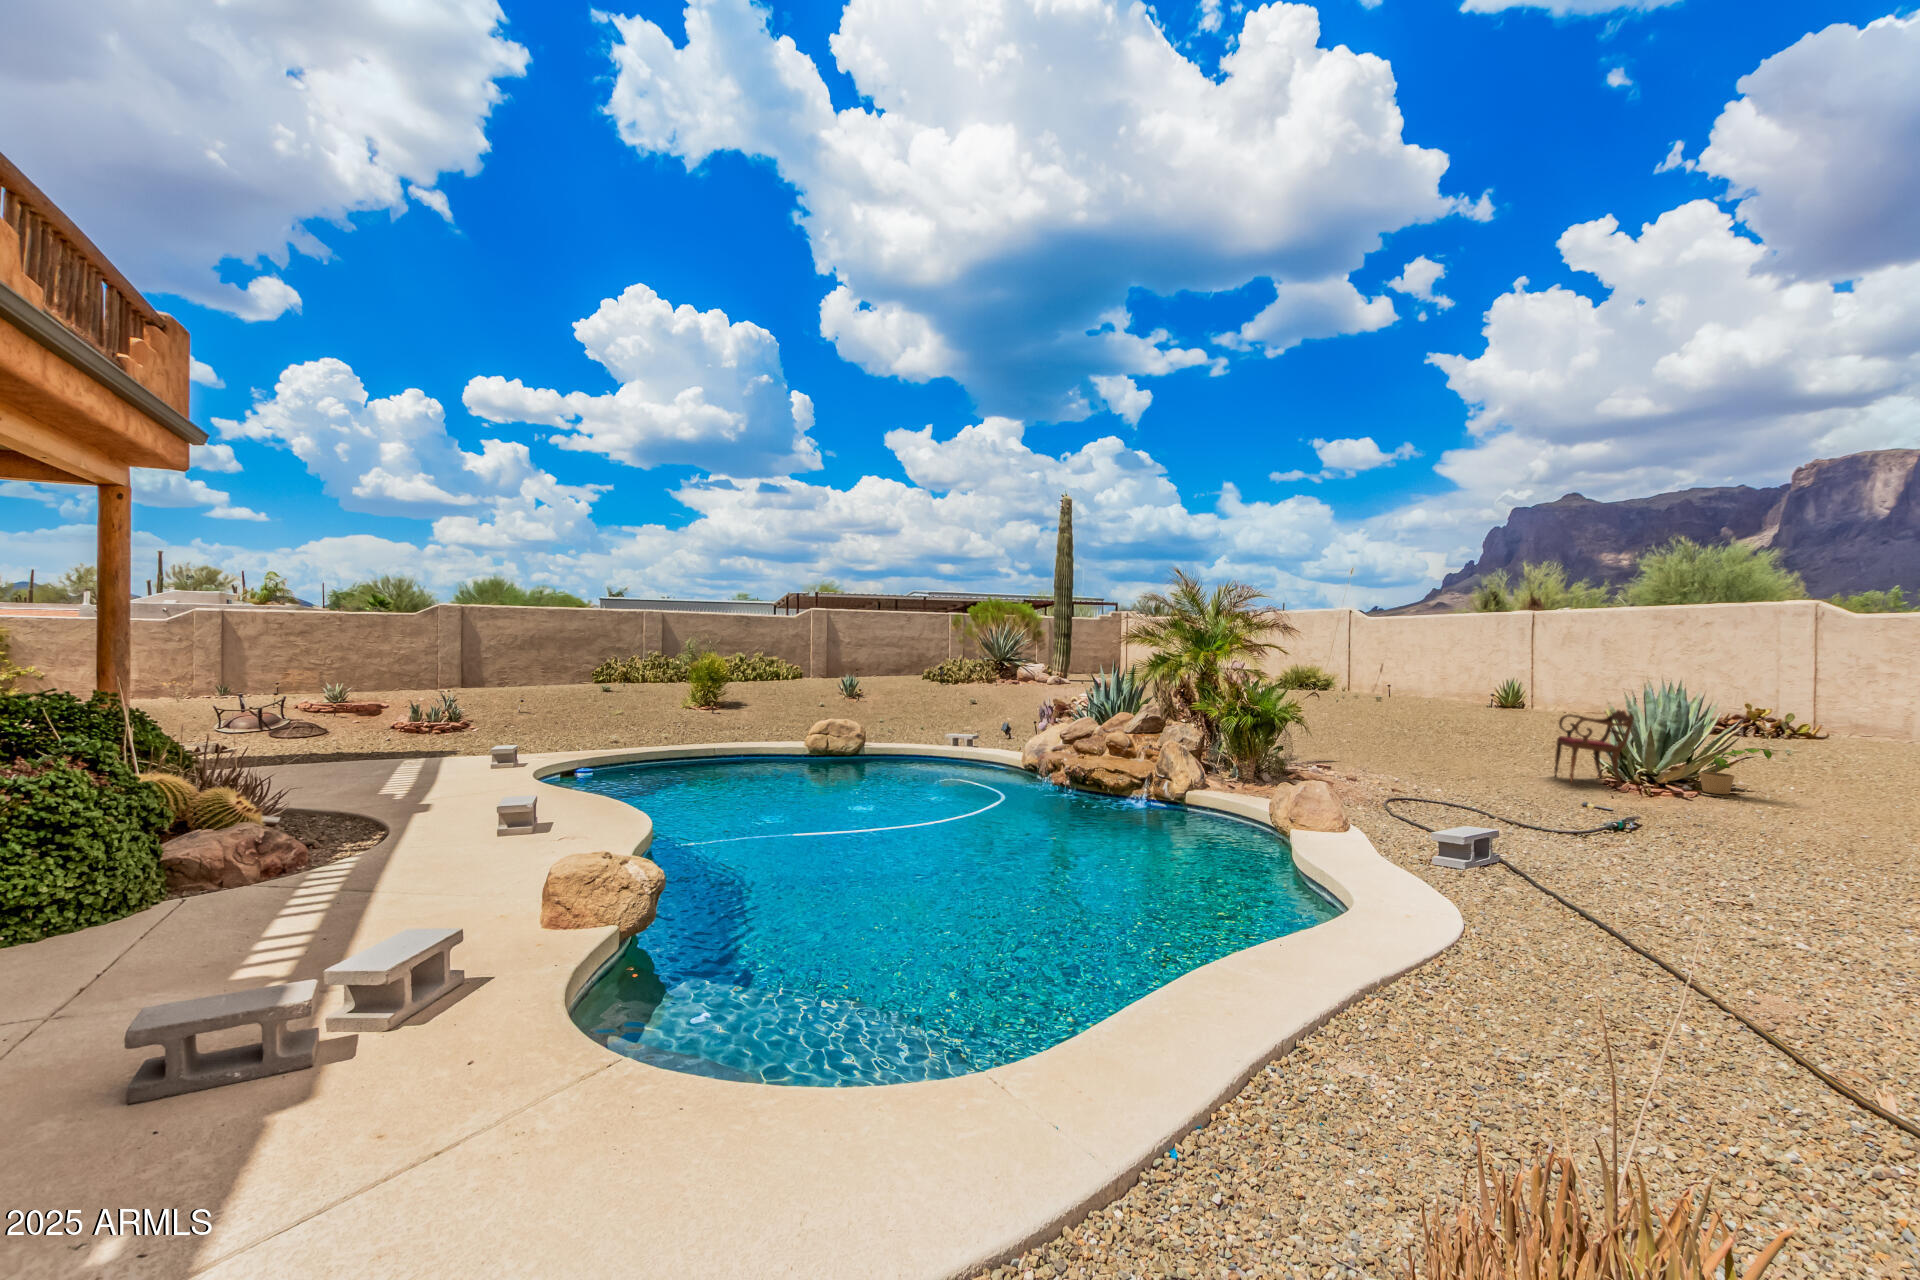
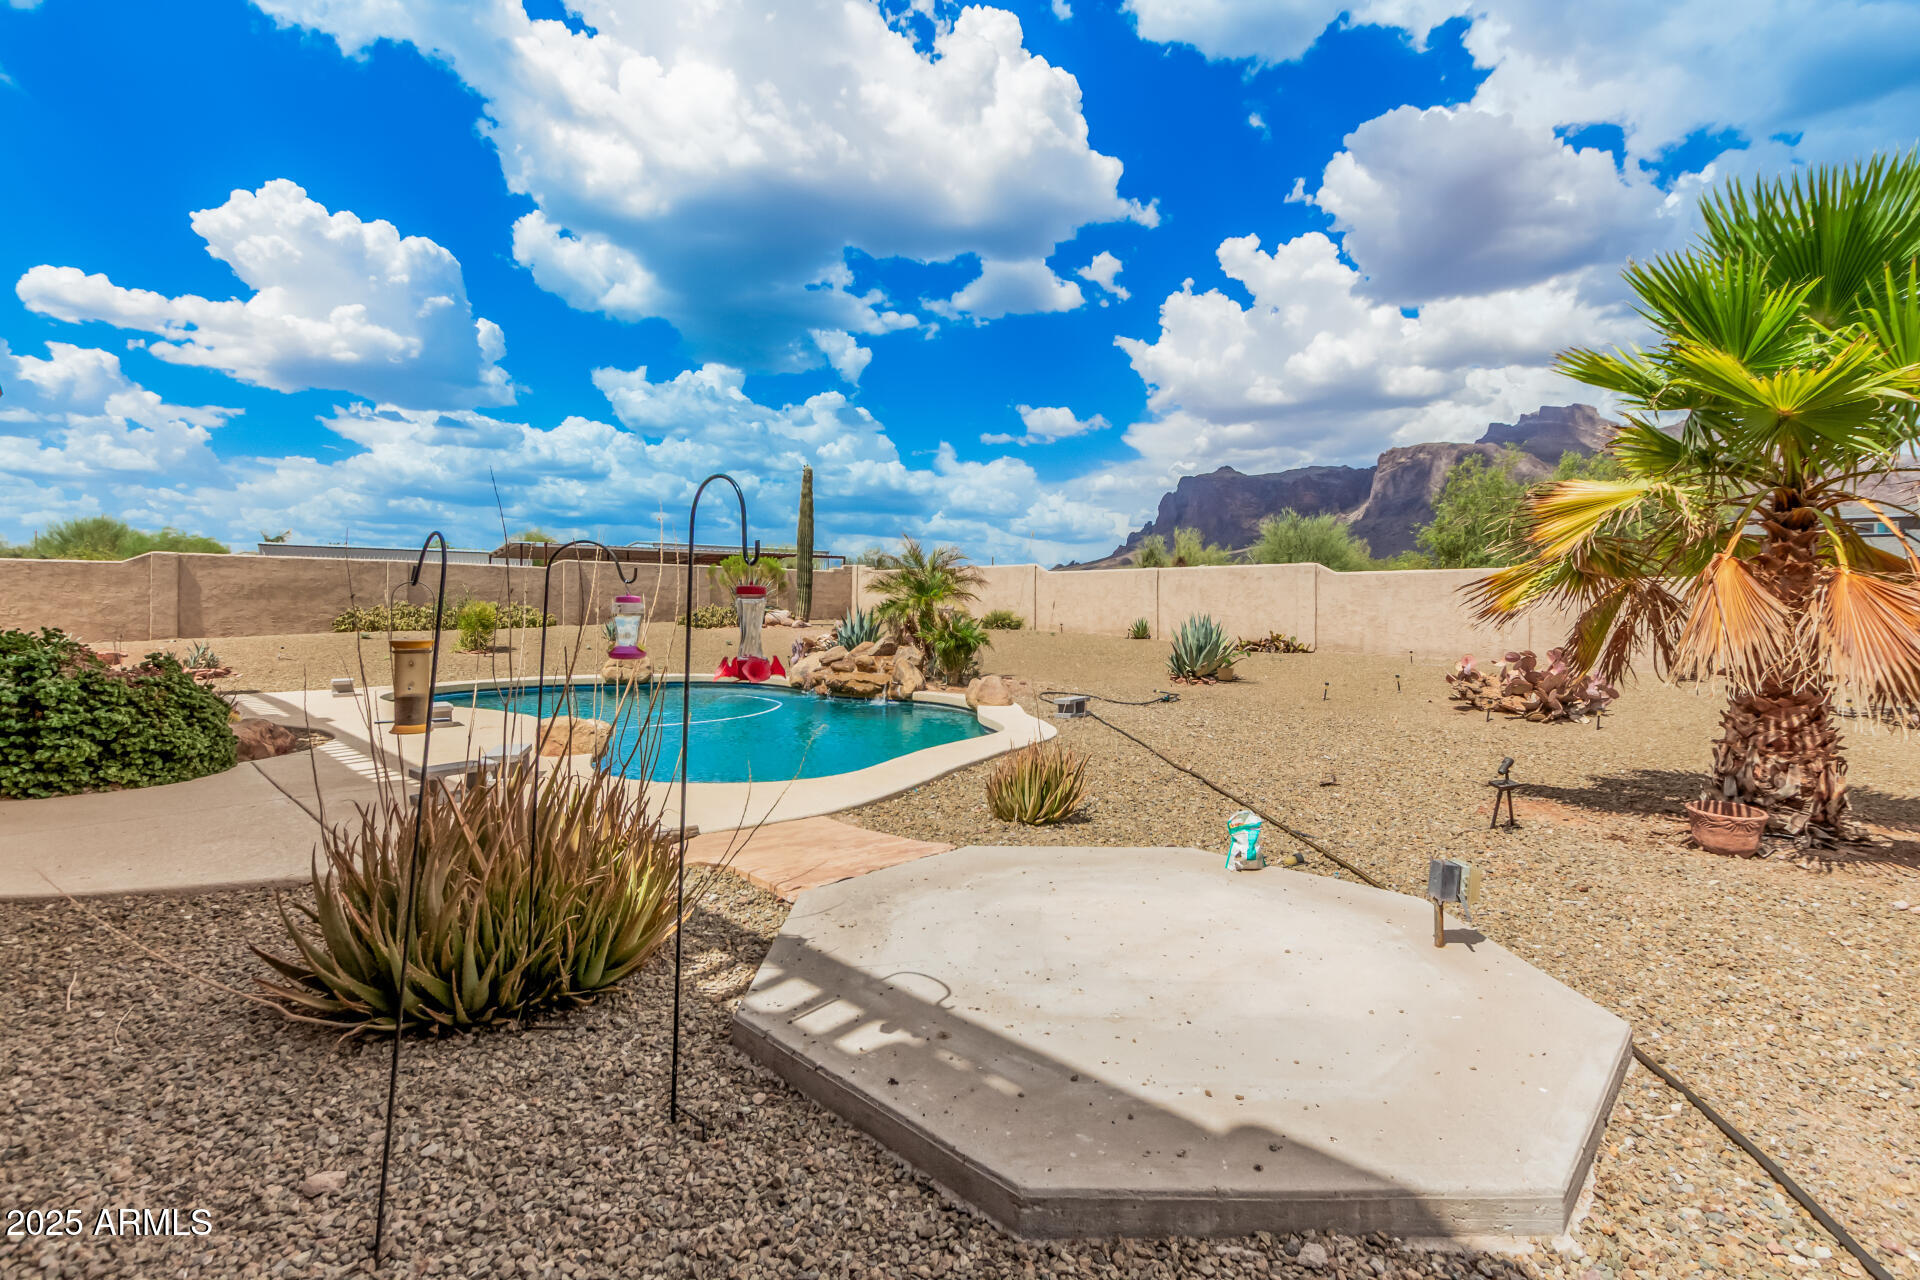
armchair: present [1554,710,1633,786] -> none [1143,631,1184,679]

